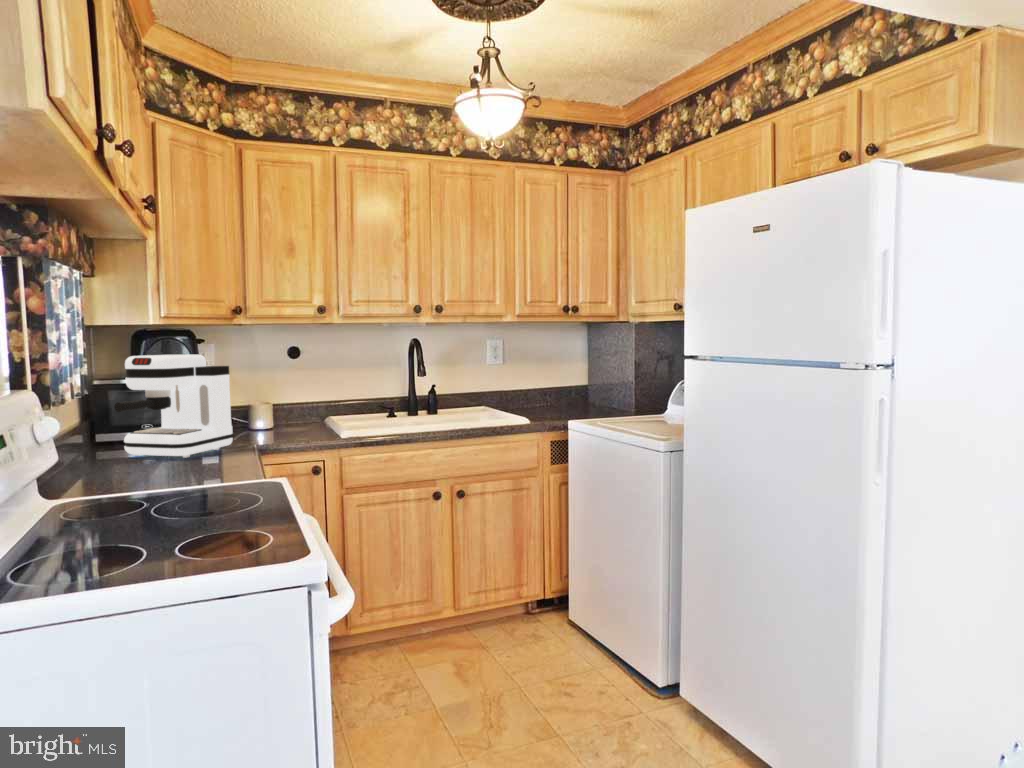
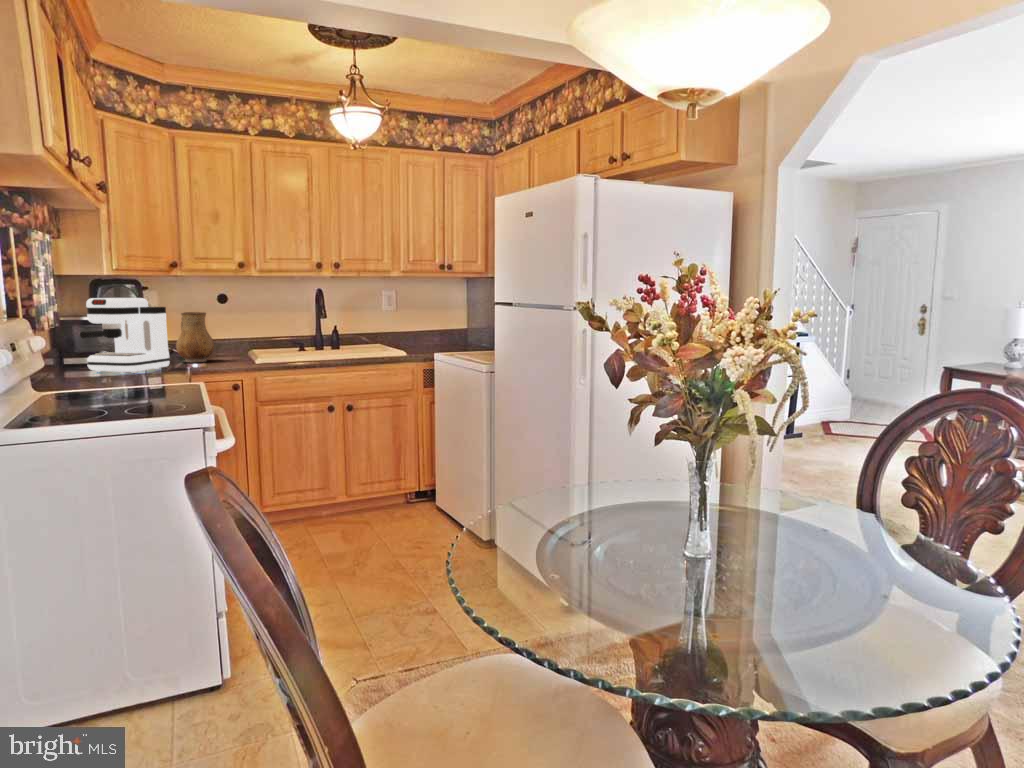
ceramic pitcher: none [239,371,287,437] -> present [176,312,214,362]

